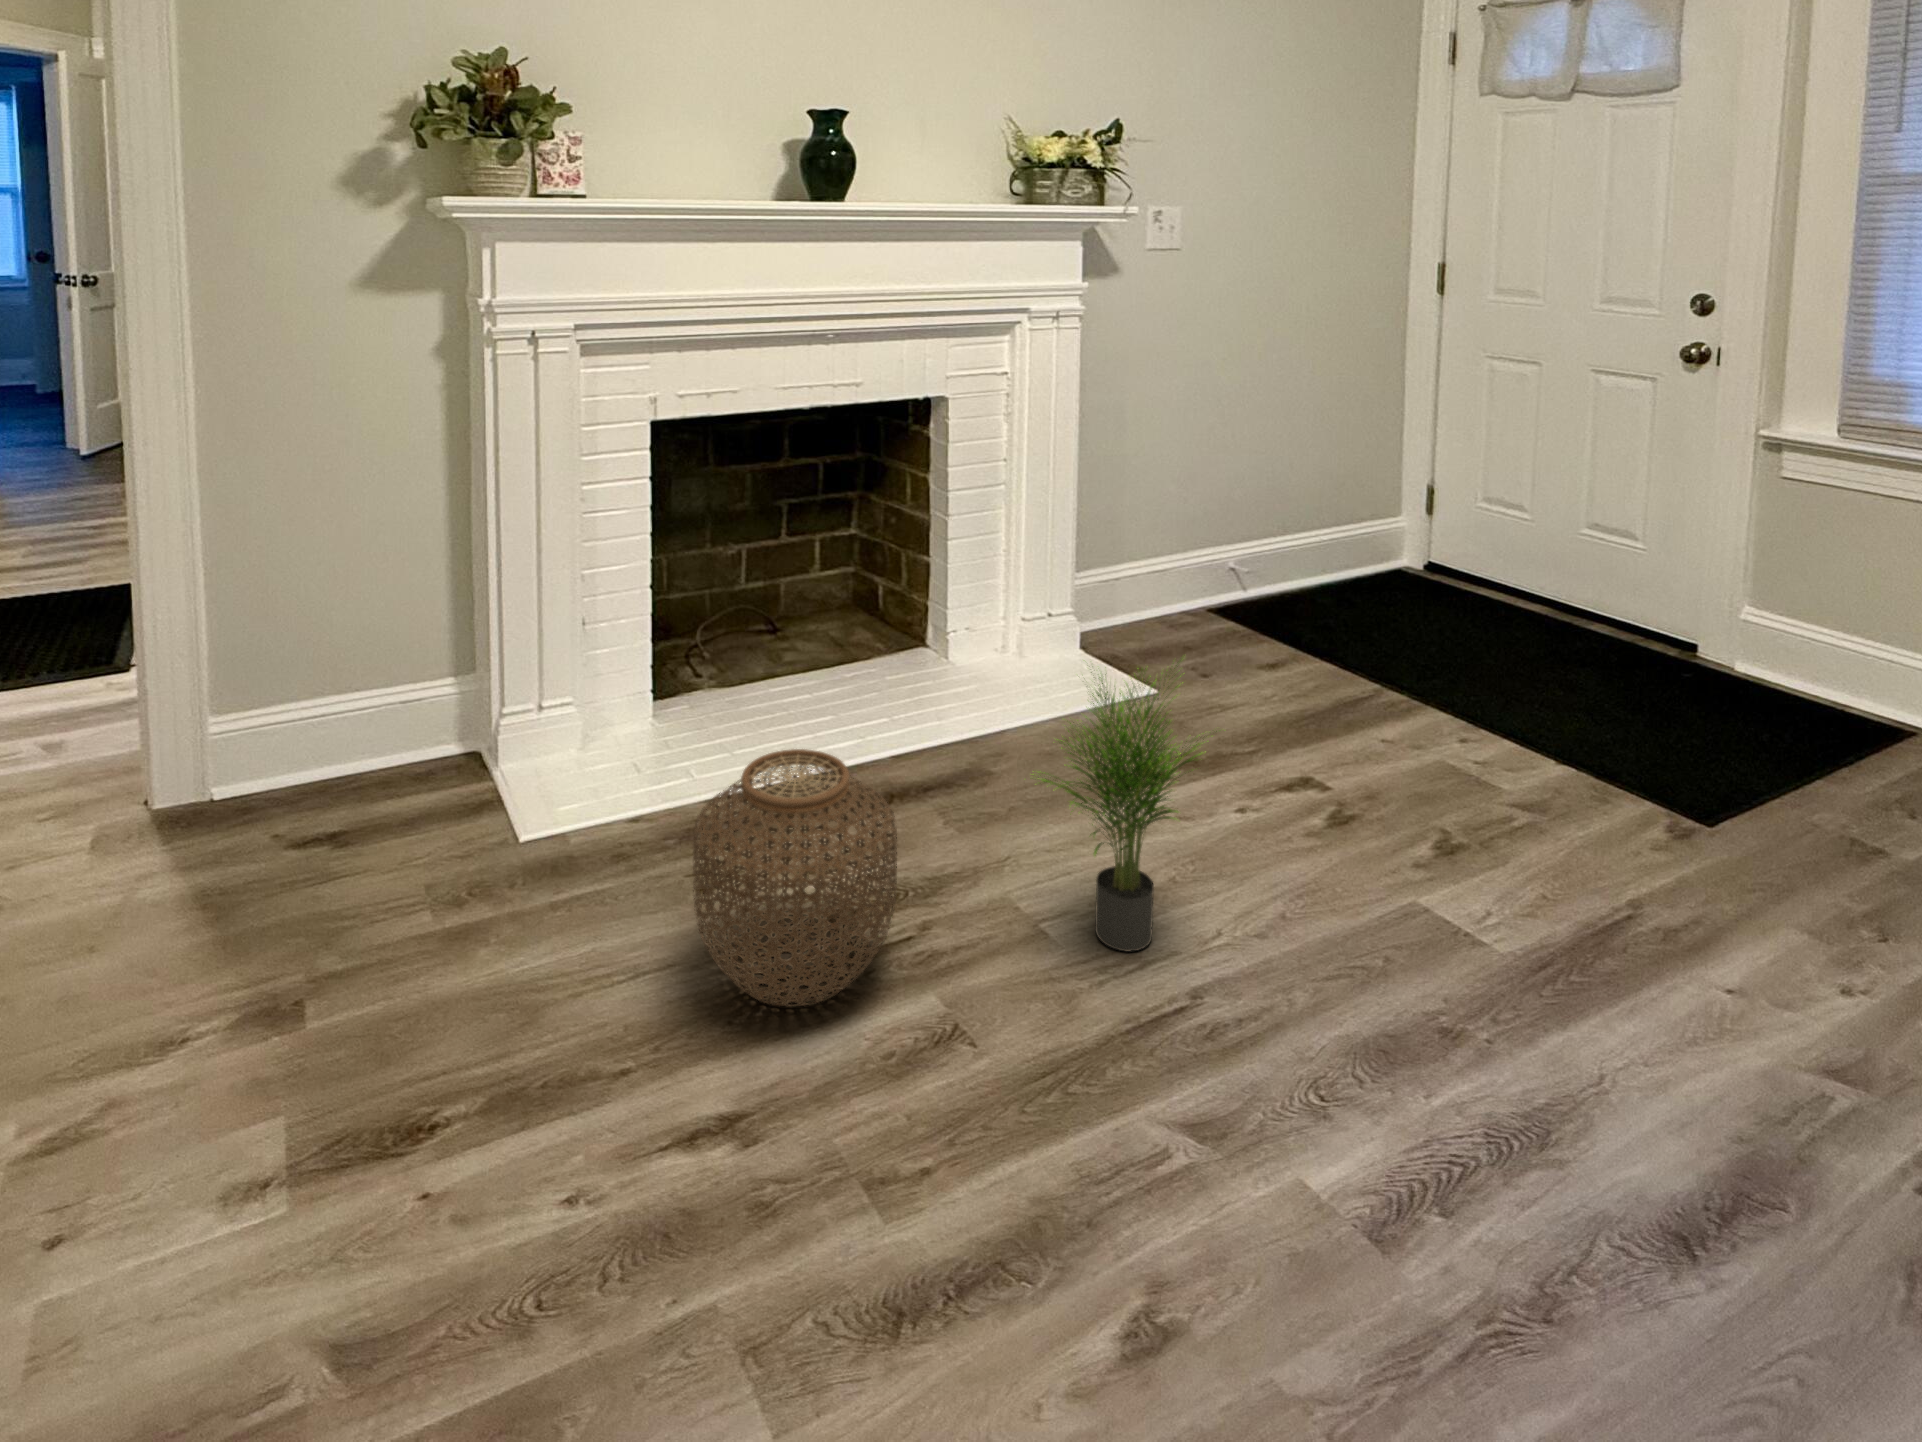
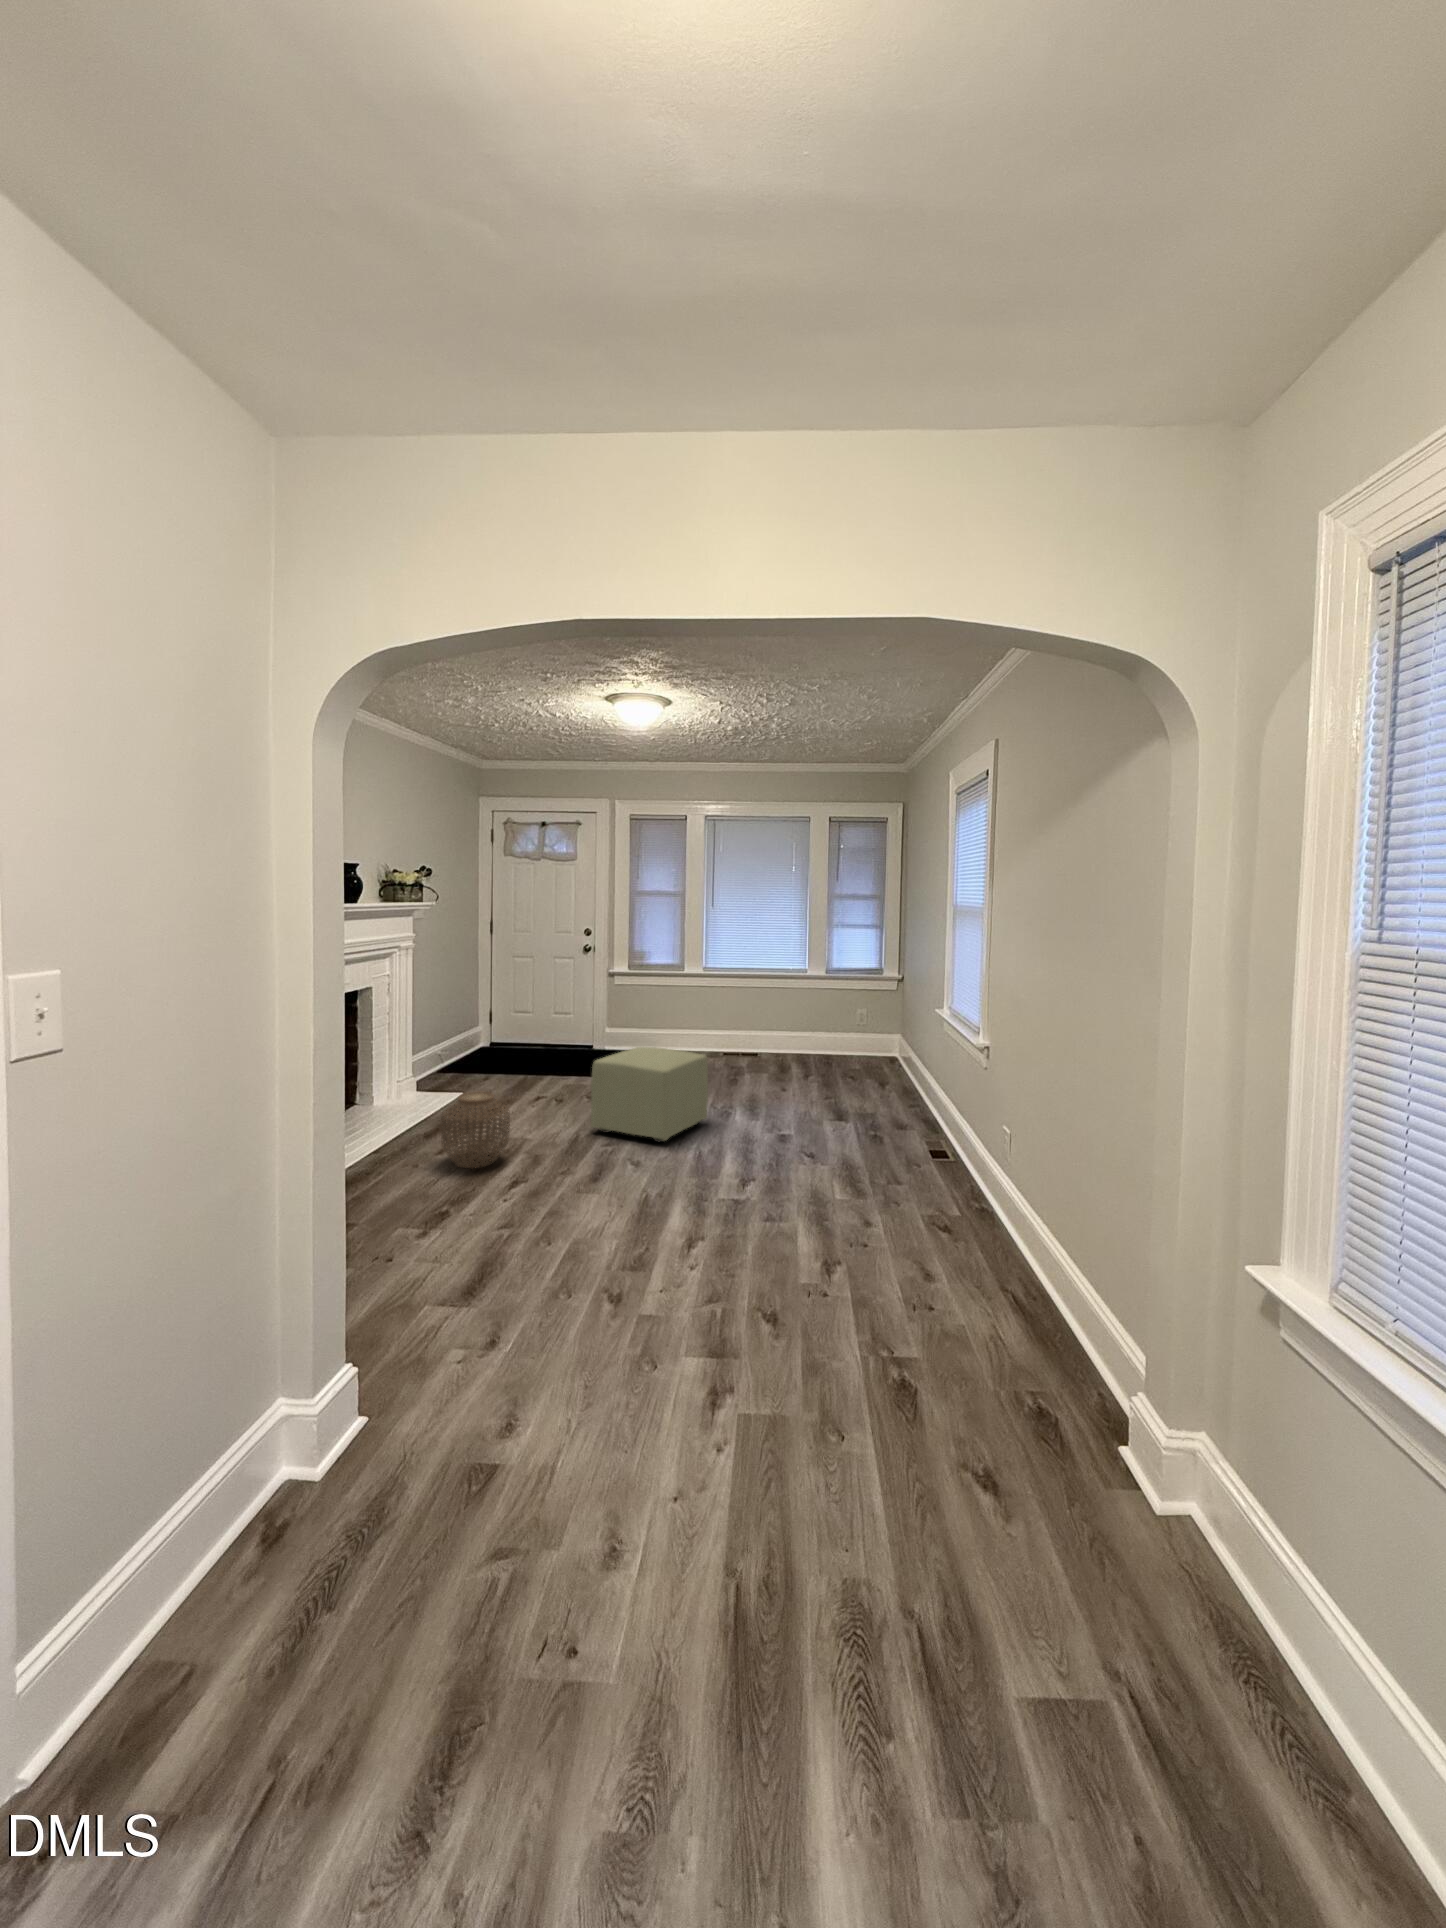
potted plant: present [1038,665,1220,952] -> none [516,1043,568,1134]
ottoman: none [1246,766,1853,1325] -> present [591,1047,708,1142]

